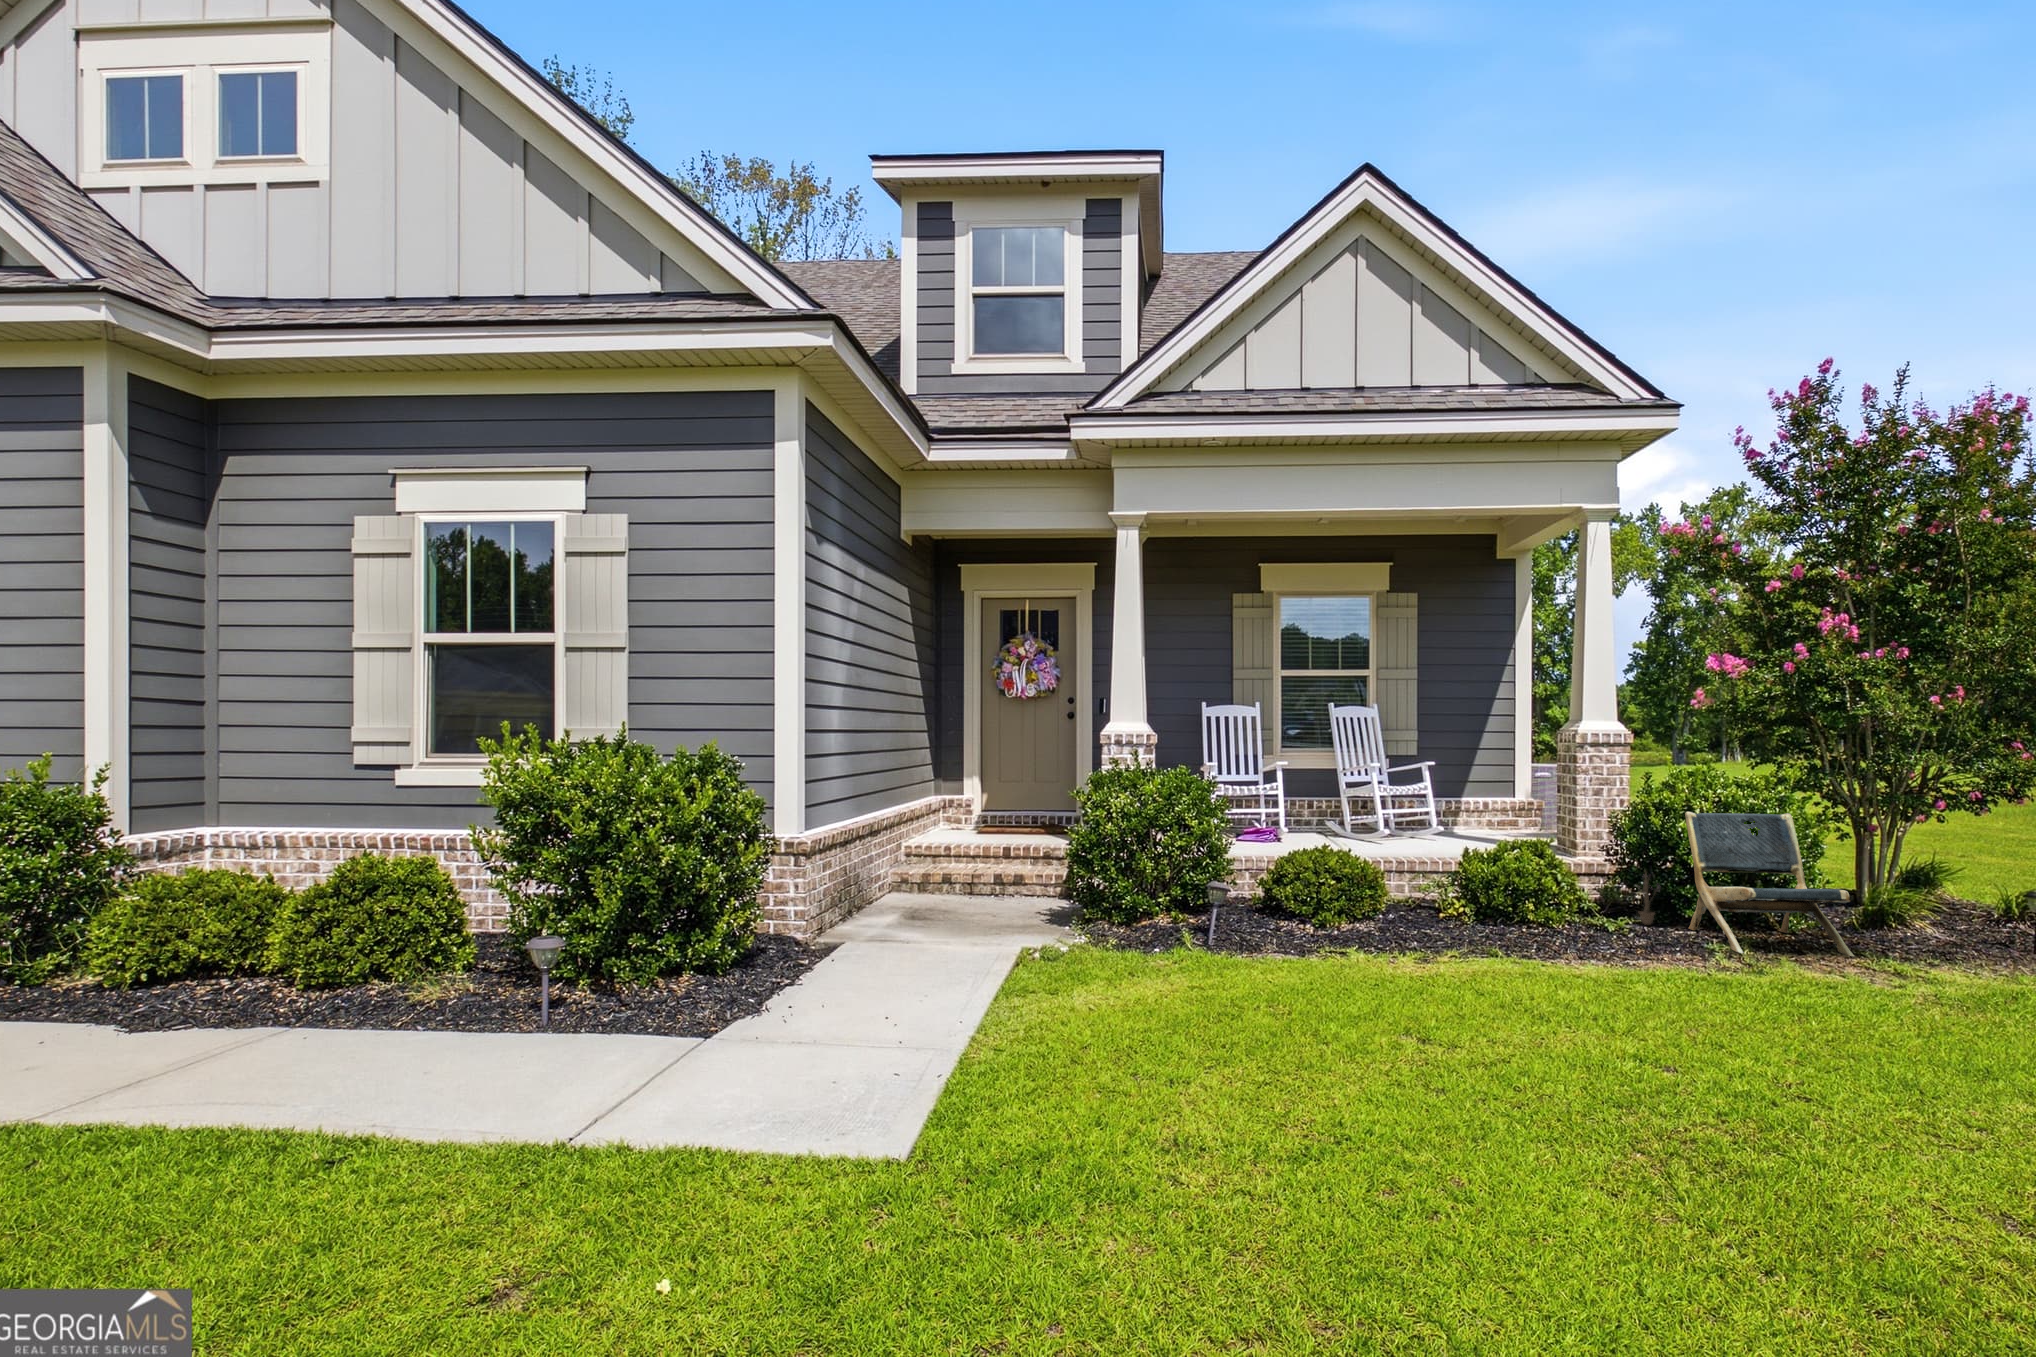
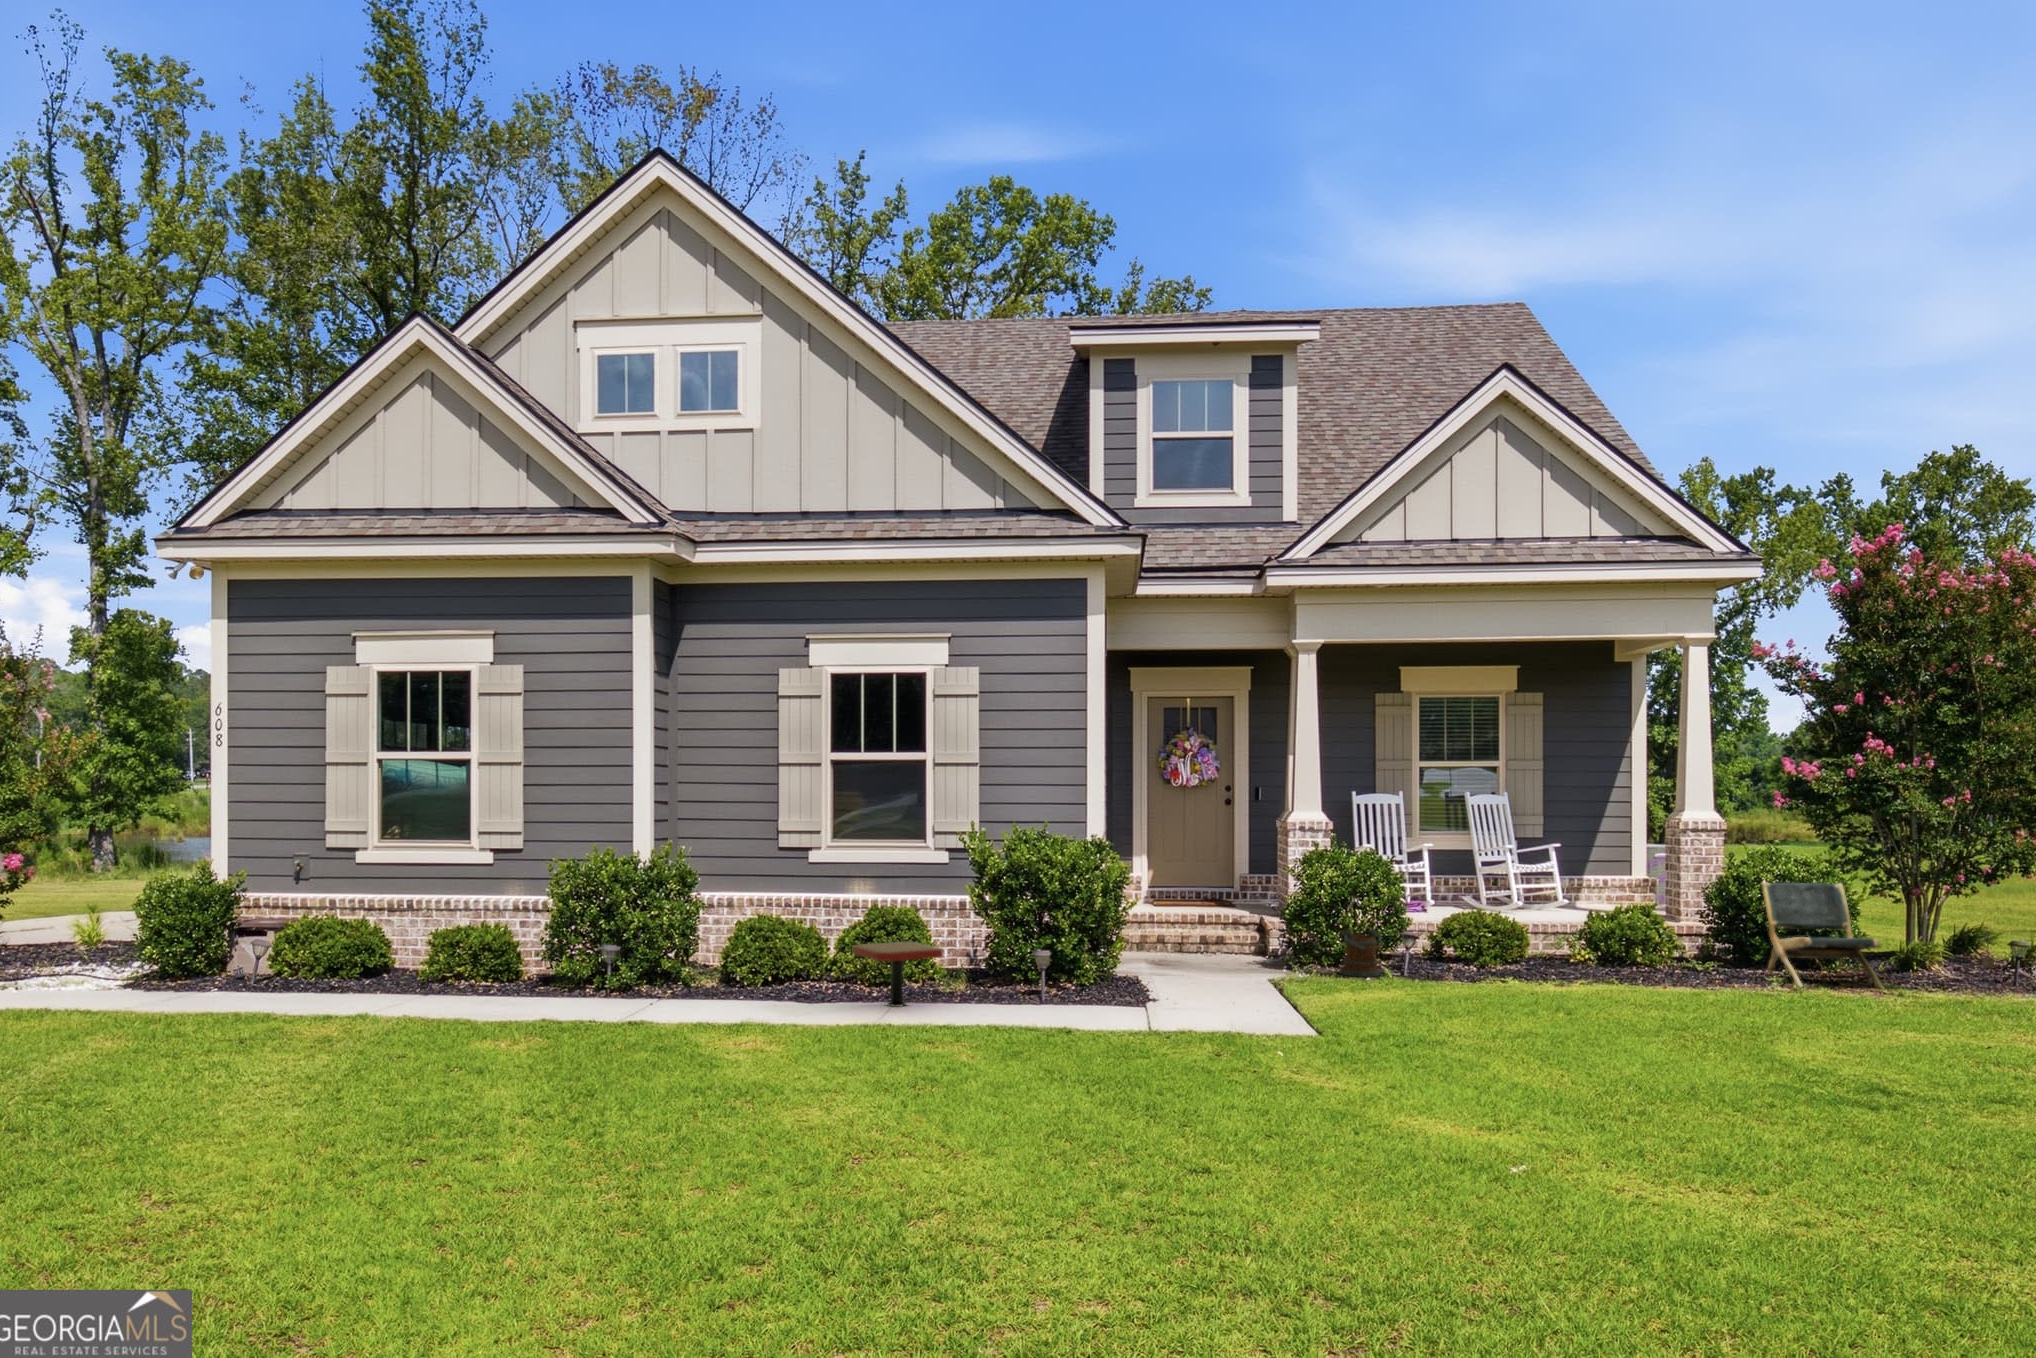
decorative plant: present [1635,873,1661,925] -> present [1977,931,1995,968]
bucket: none [1137,875,1193,938] -> present [1340,929,1382,977]
pedestal table: none [393,908,516,1006] -> present [852,942,943,1007]

